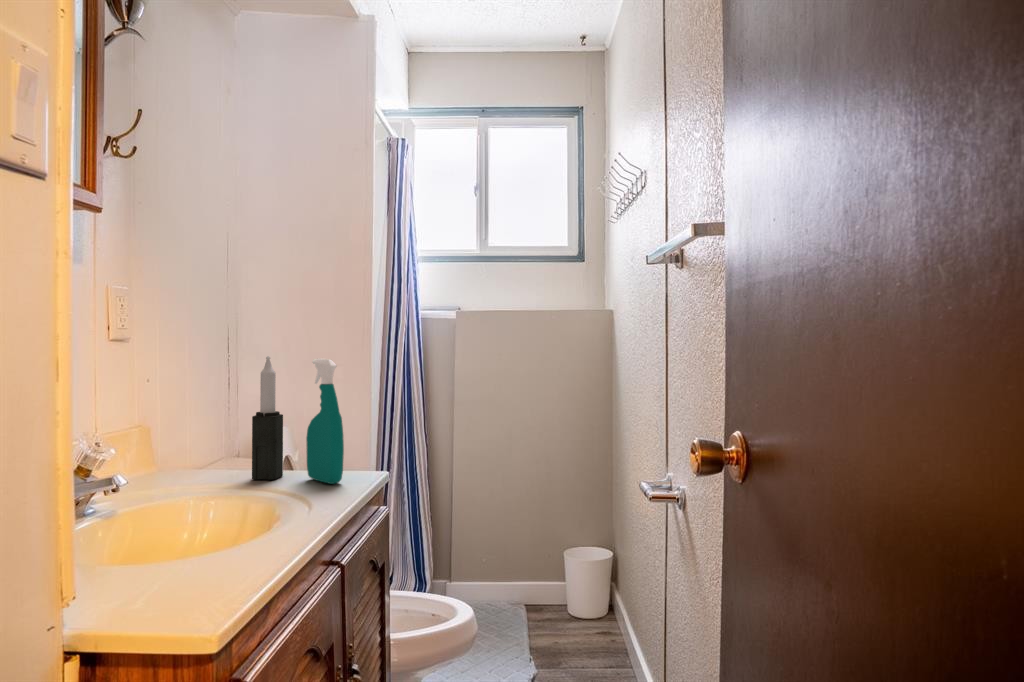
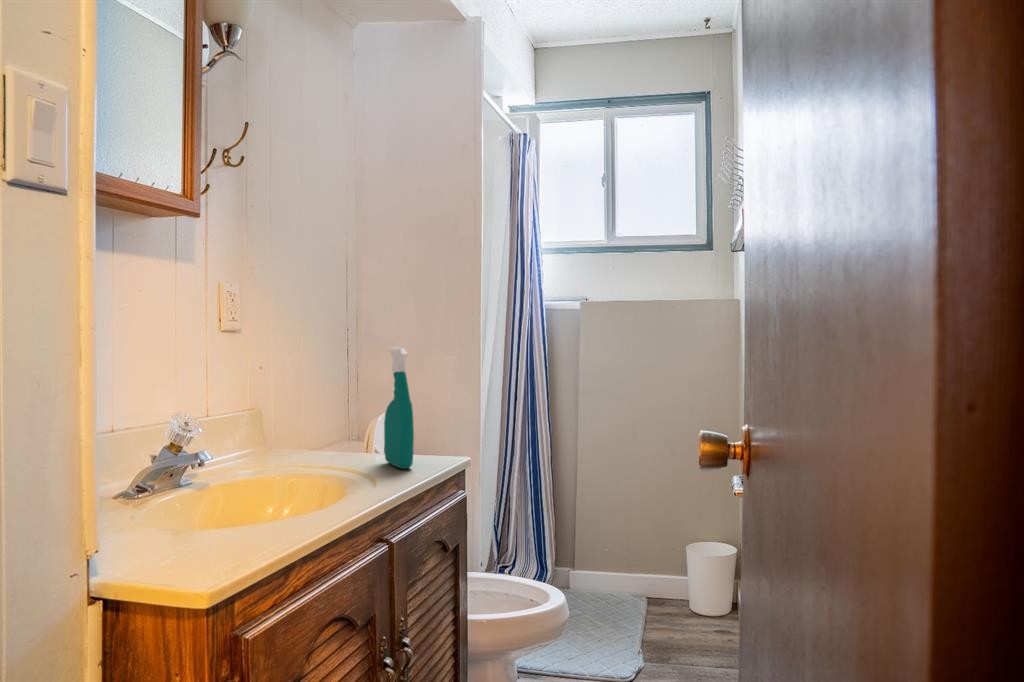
candle: present [252,356,283,480] -> none [338,345,367,461]

